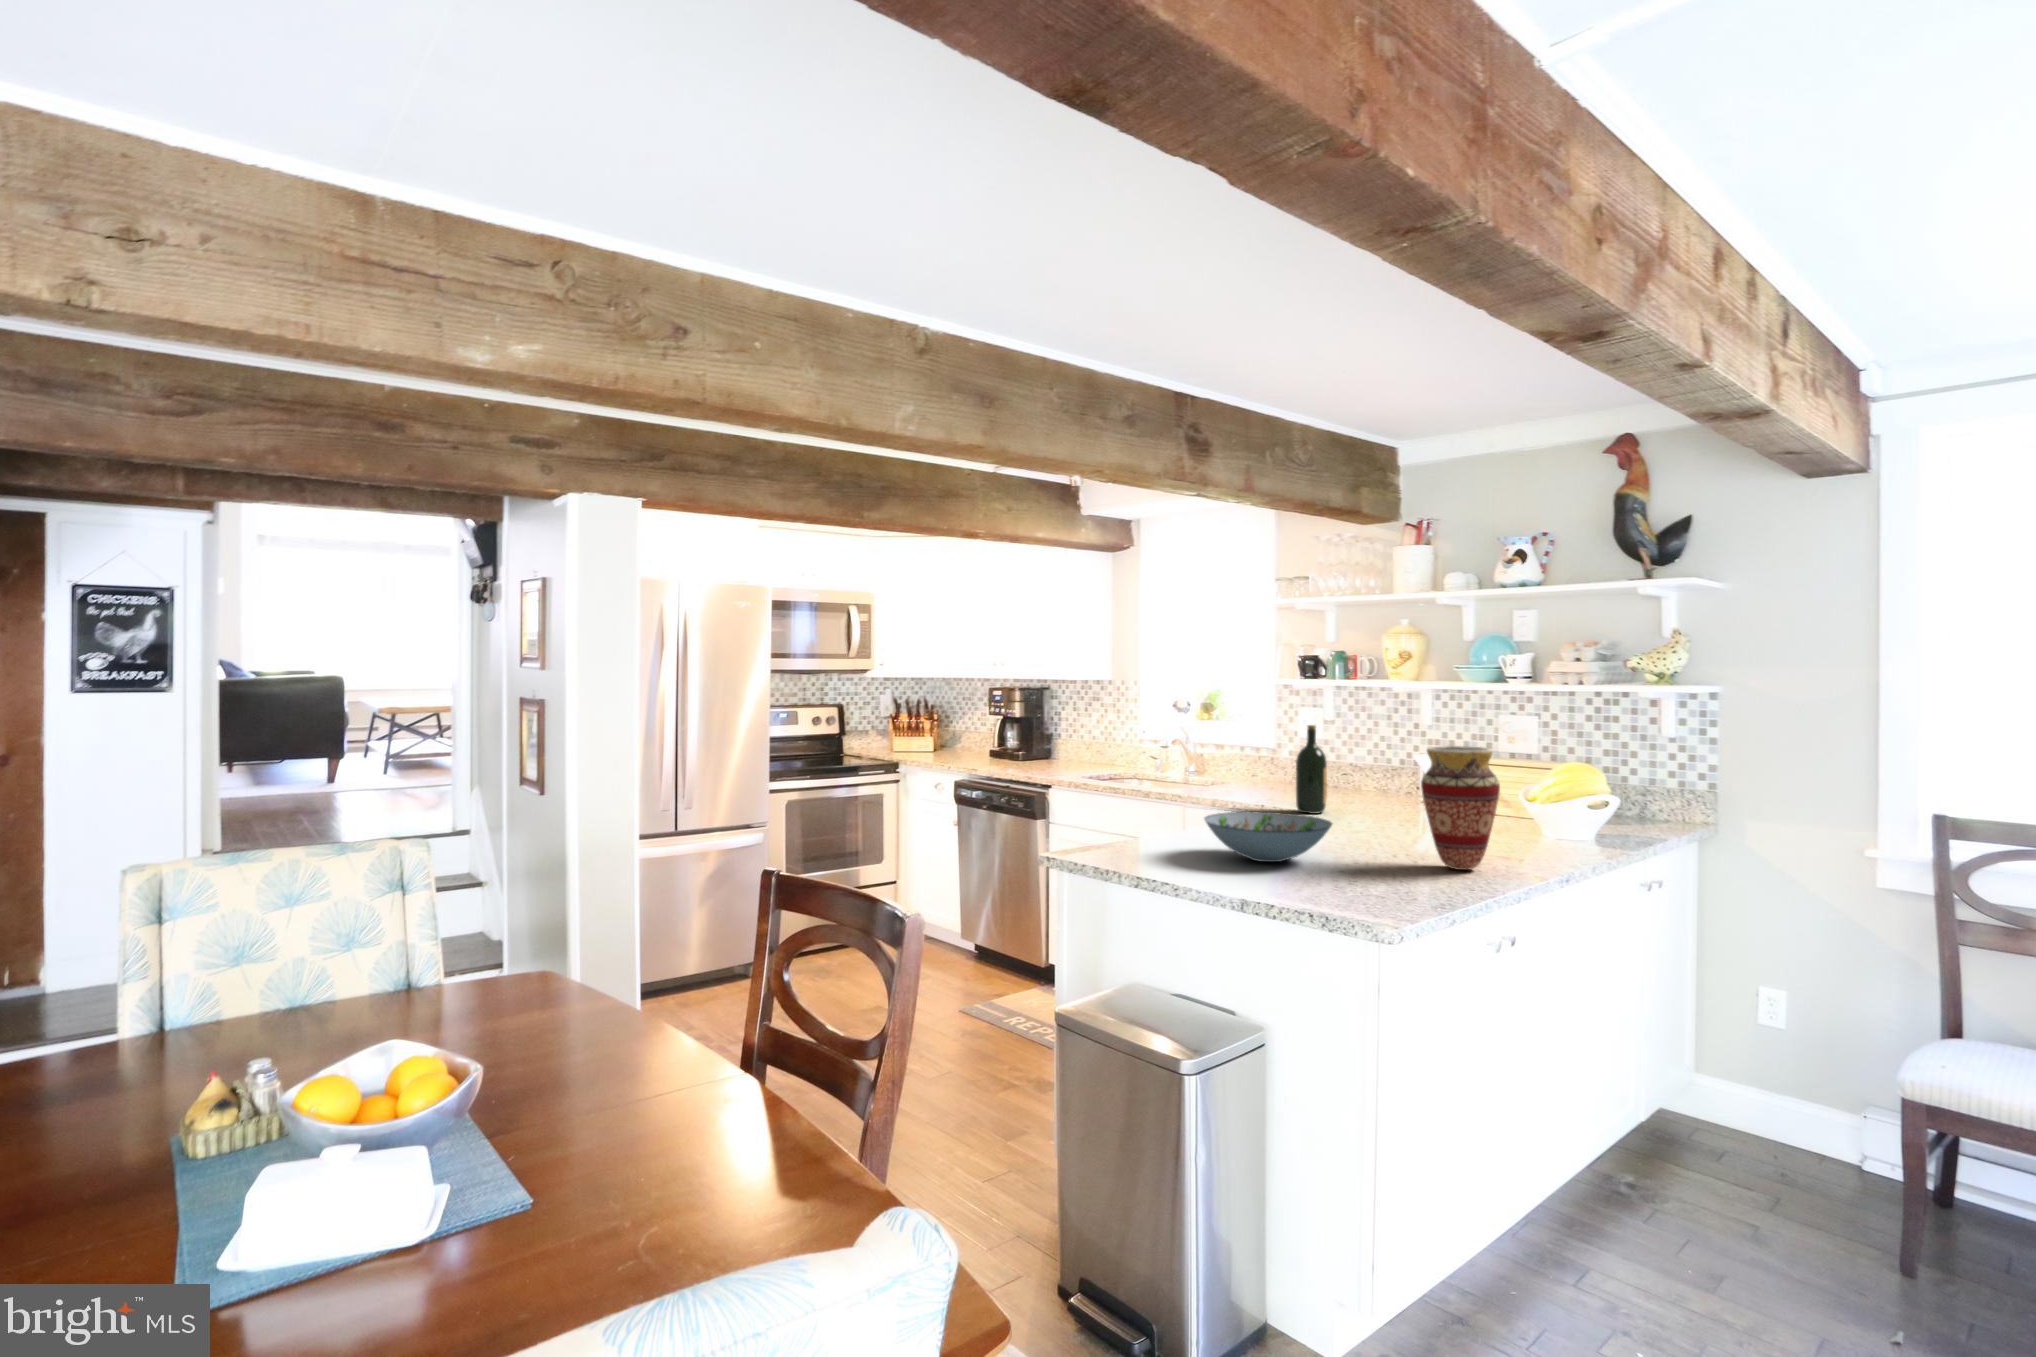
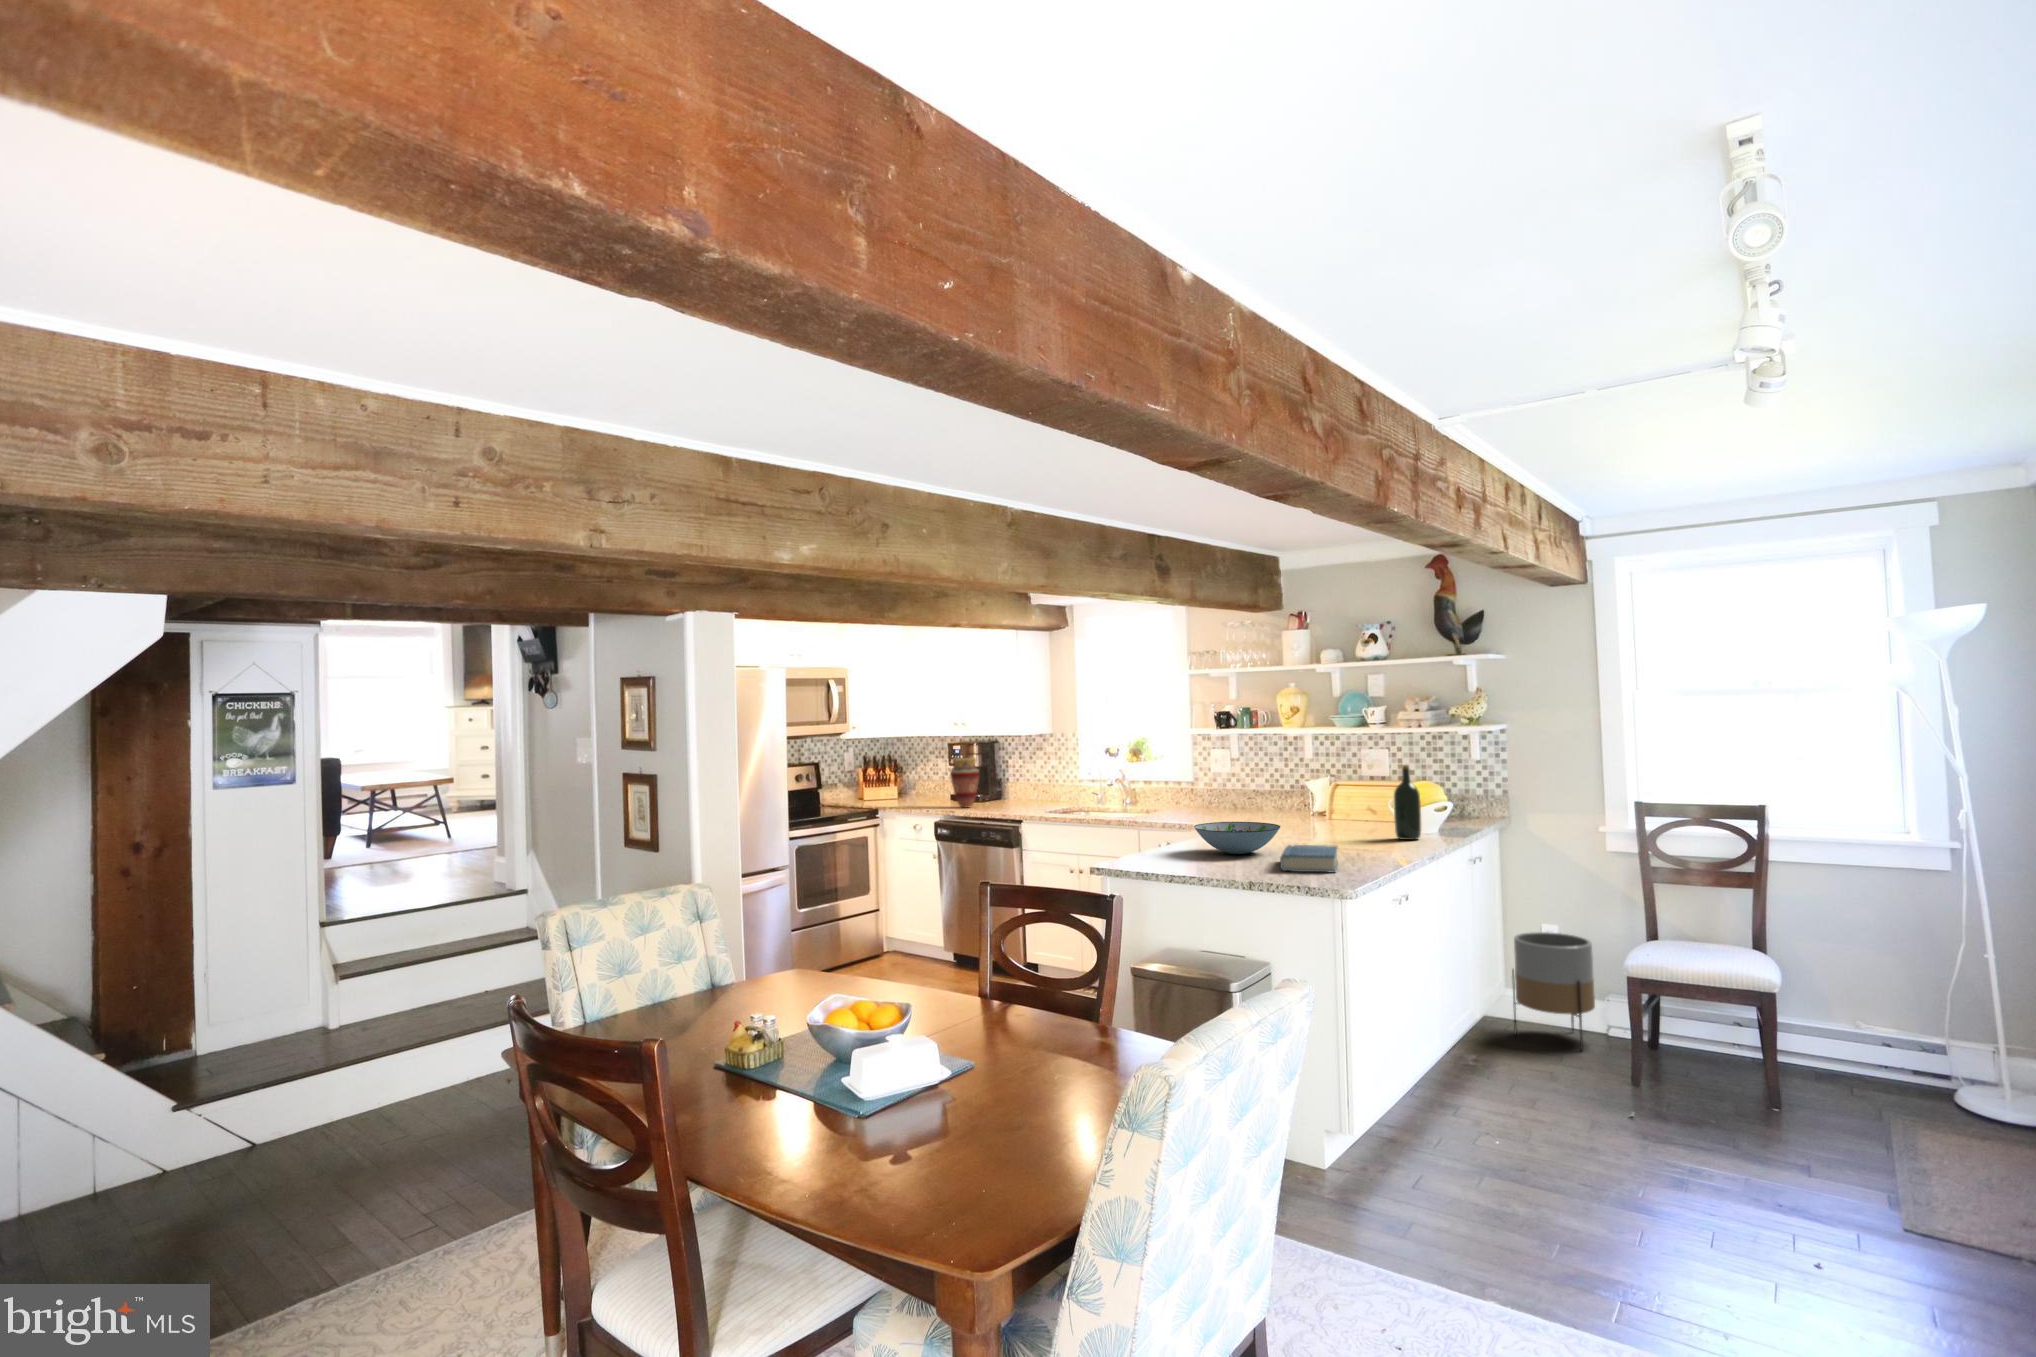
wine bottle: present [1296,725,1327,814] -> present [1394,765,1421,840]
vase: present [1421,746,1500,870] -> present [950,758,980,808]
hardback book: none [1303,856,1409,911] -> present [1280,845,1338,873]
planter: none [1705,995,1842,1187] -> present [1512,932,1595,1051]

